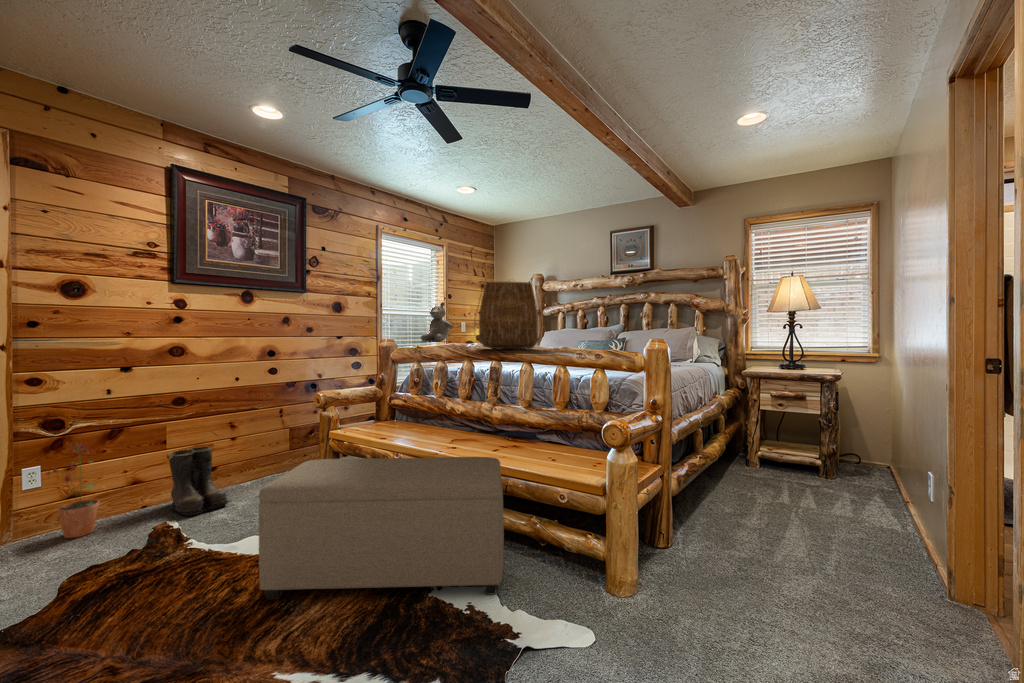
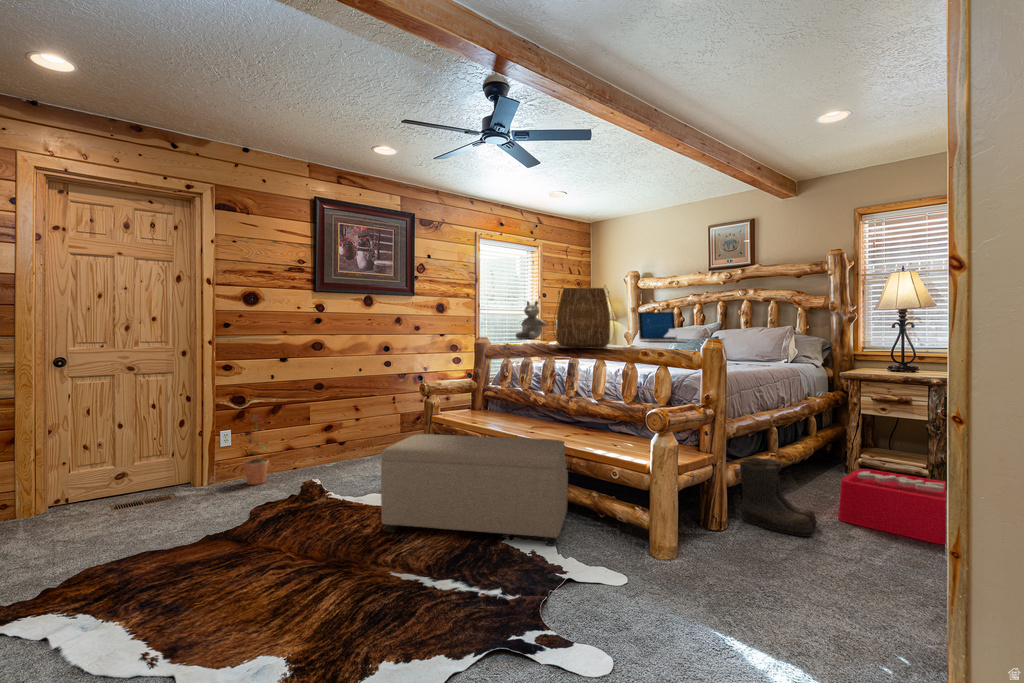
laptop: none [546,314,596,343] -> present [638,312,687,341]
boots: present [167,446,230,516] -> present [740,457,817,537]
storage bin: none [770,464,920,557] -> present [838,469,946,544]

